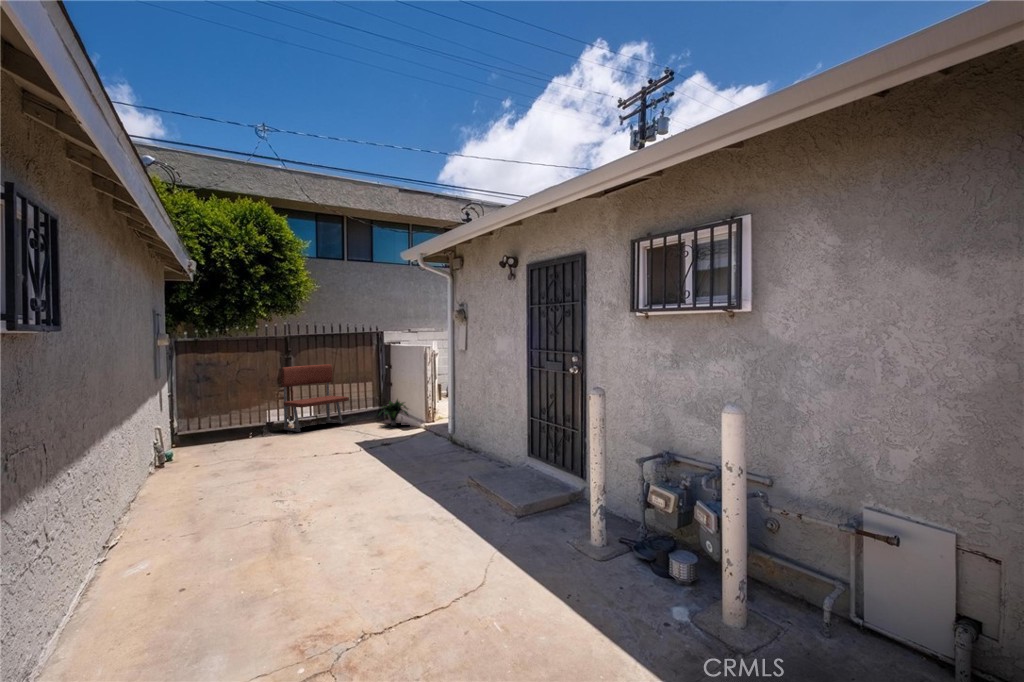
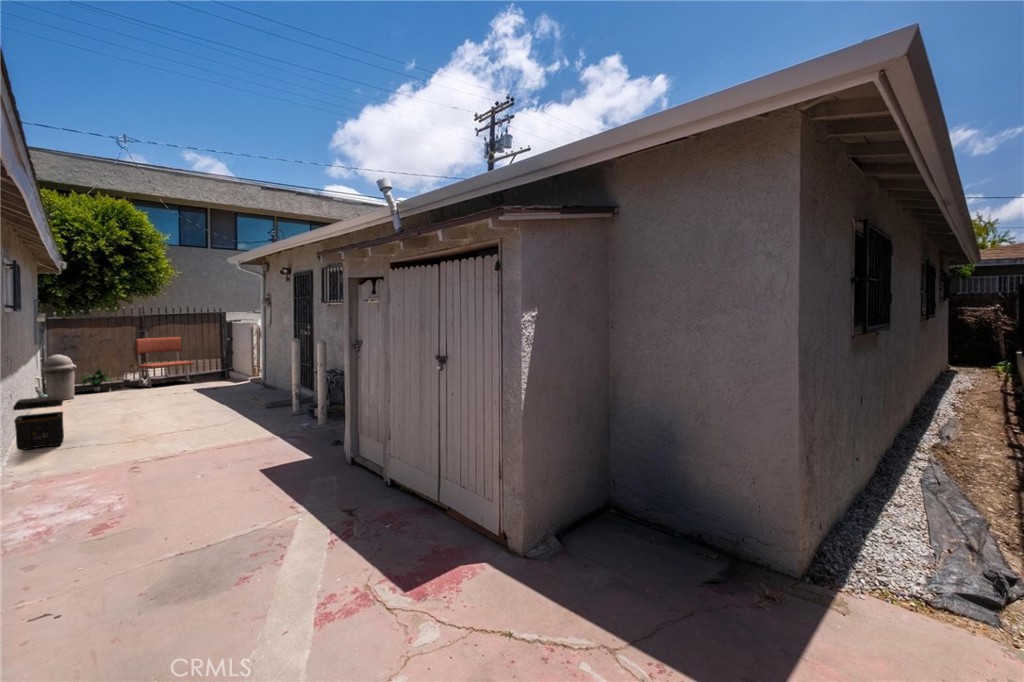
trash can: none [168,390,212,458] -> present [41,354,76,400]
potted plant: present [378,399,408,426] -> present [82,369,112,391]
toolbox: none [93,498,195,640] -> present [13,396,64,450]

